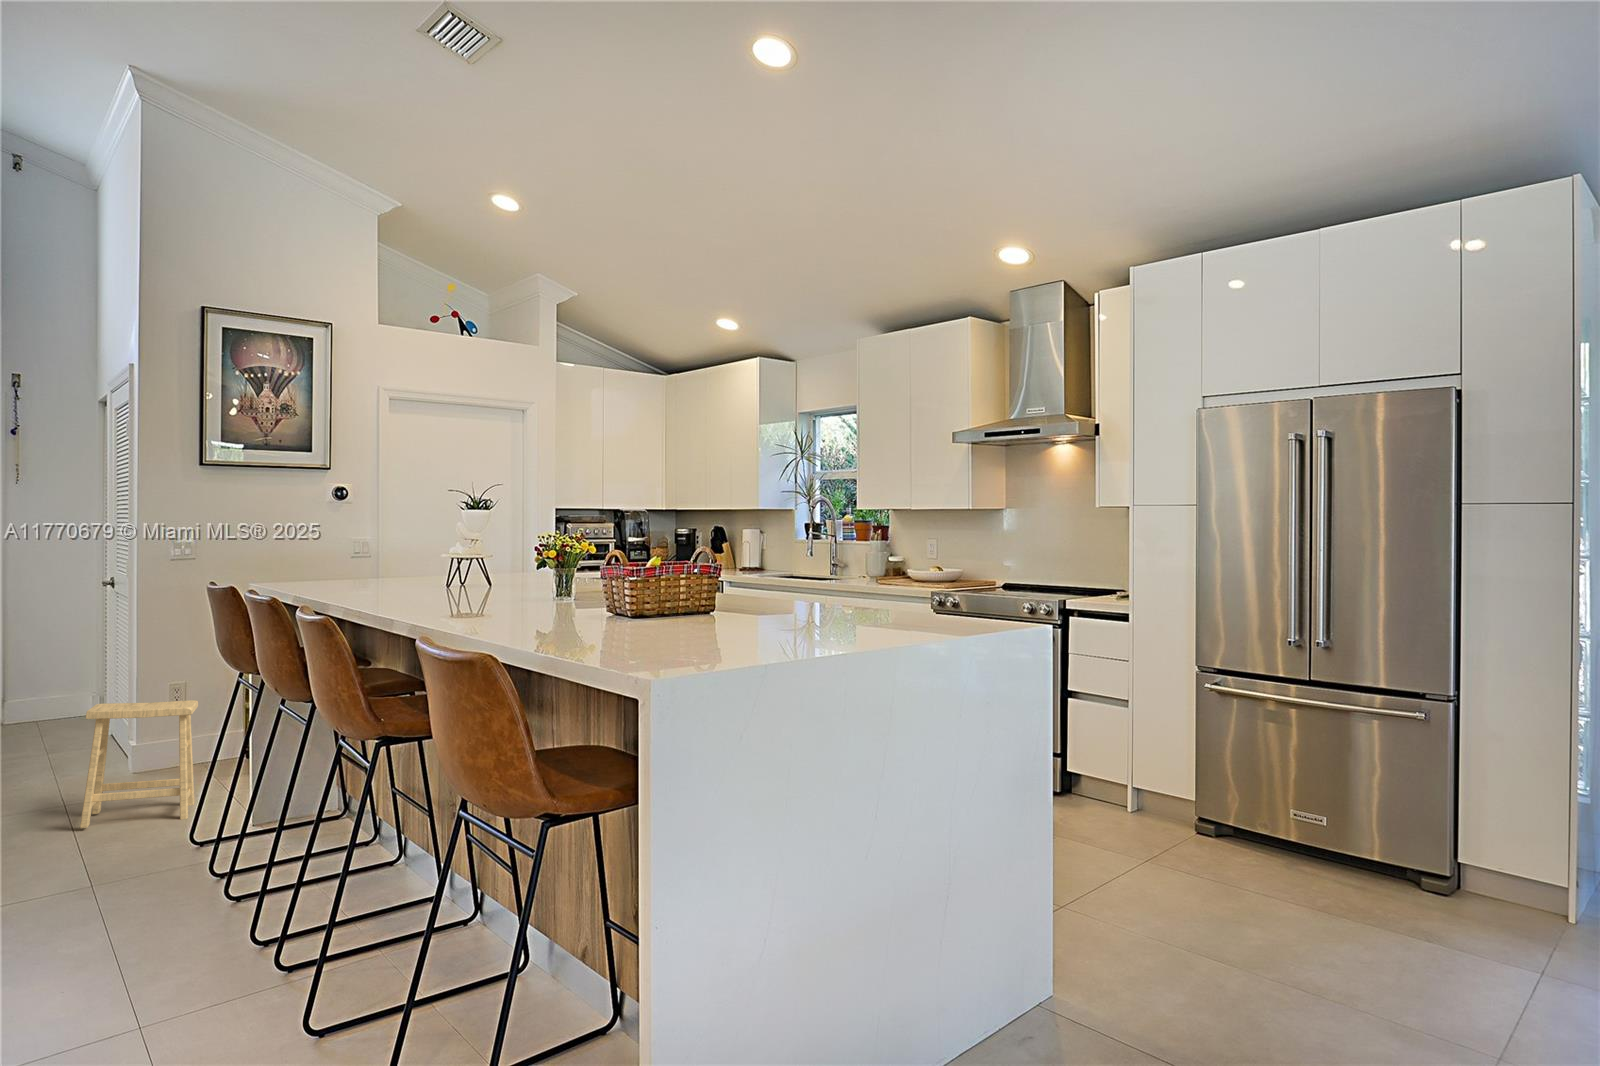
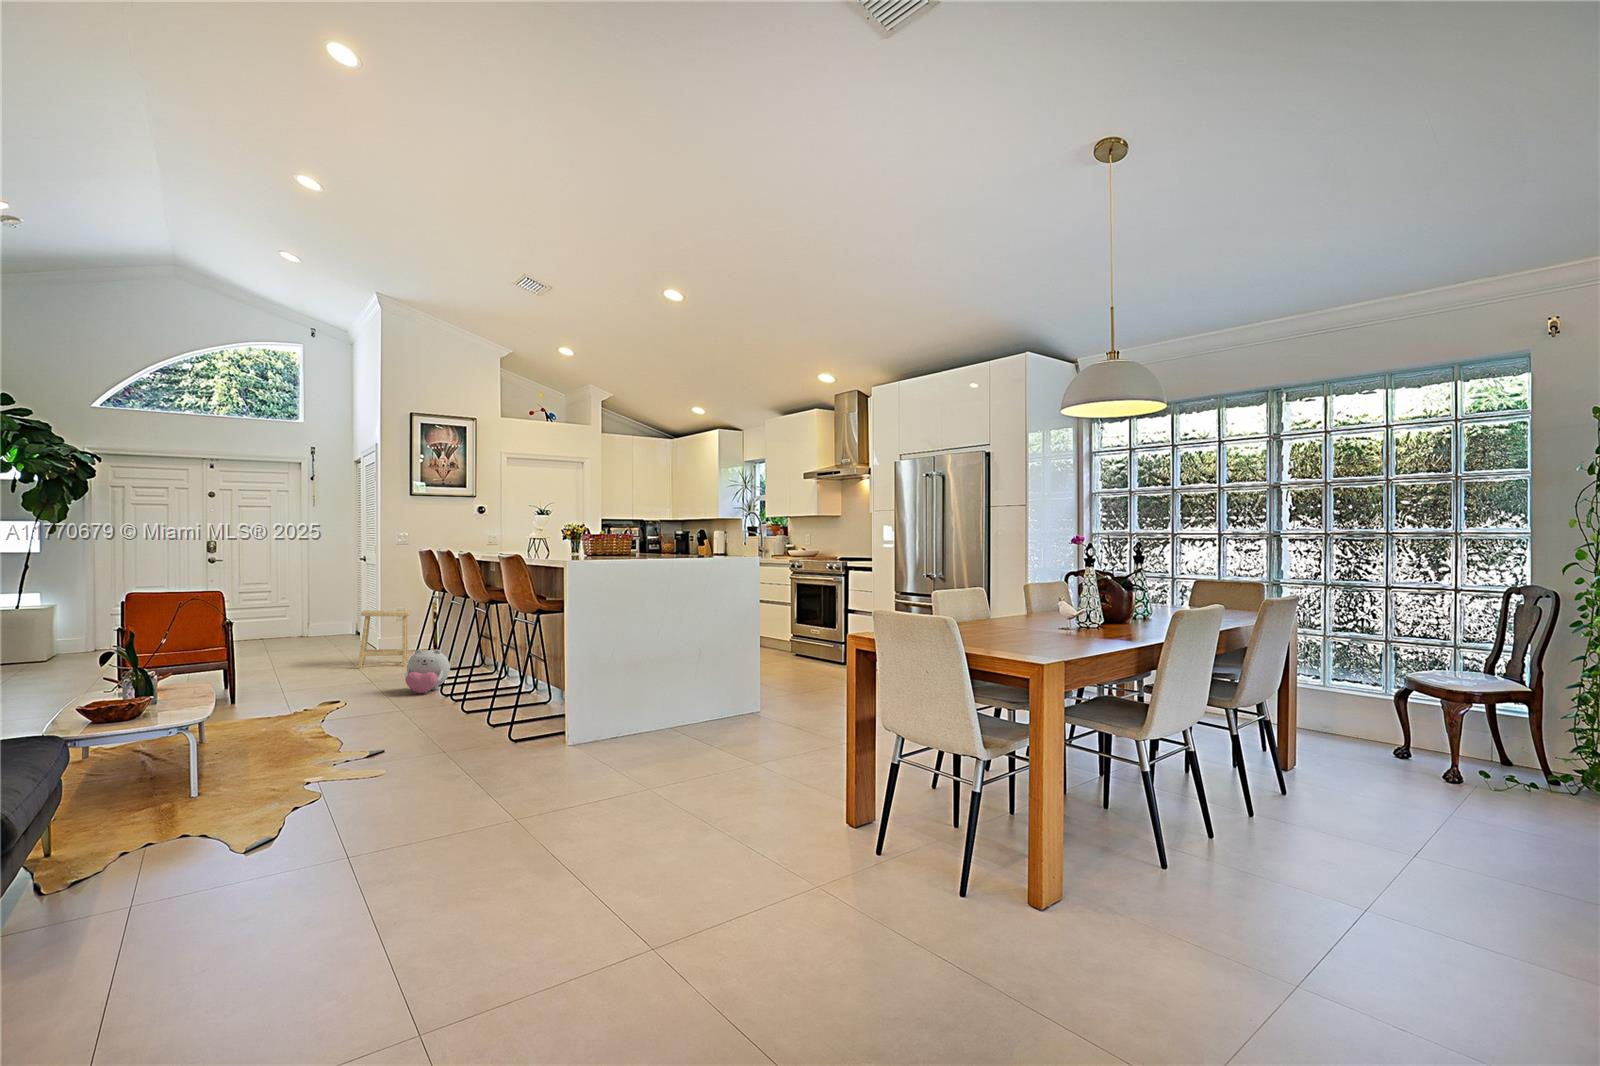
plush toy: none [165,824,276,934] -> present [405,649,450,694]

